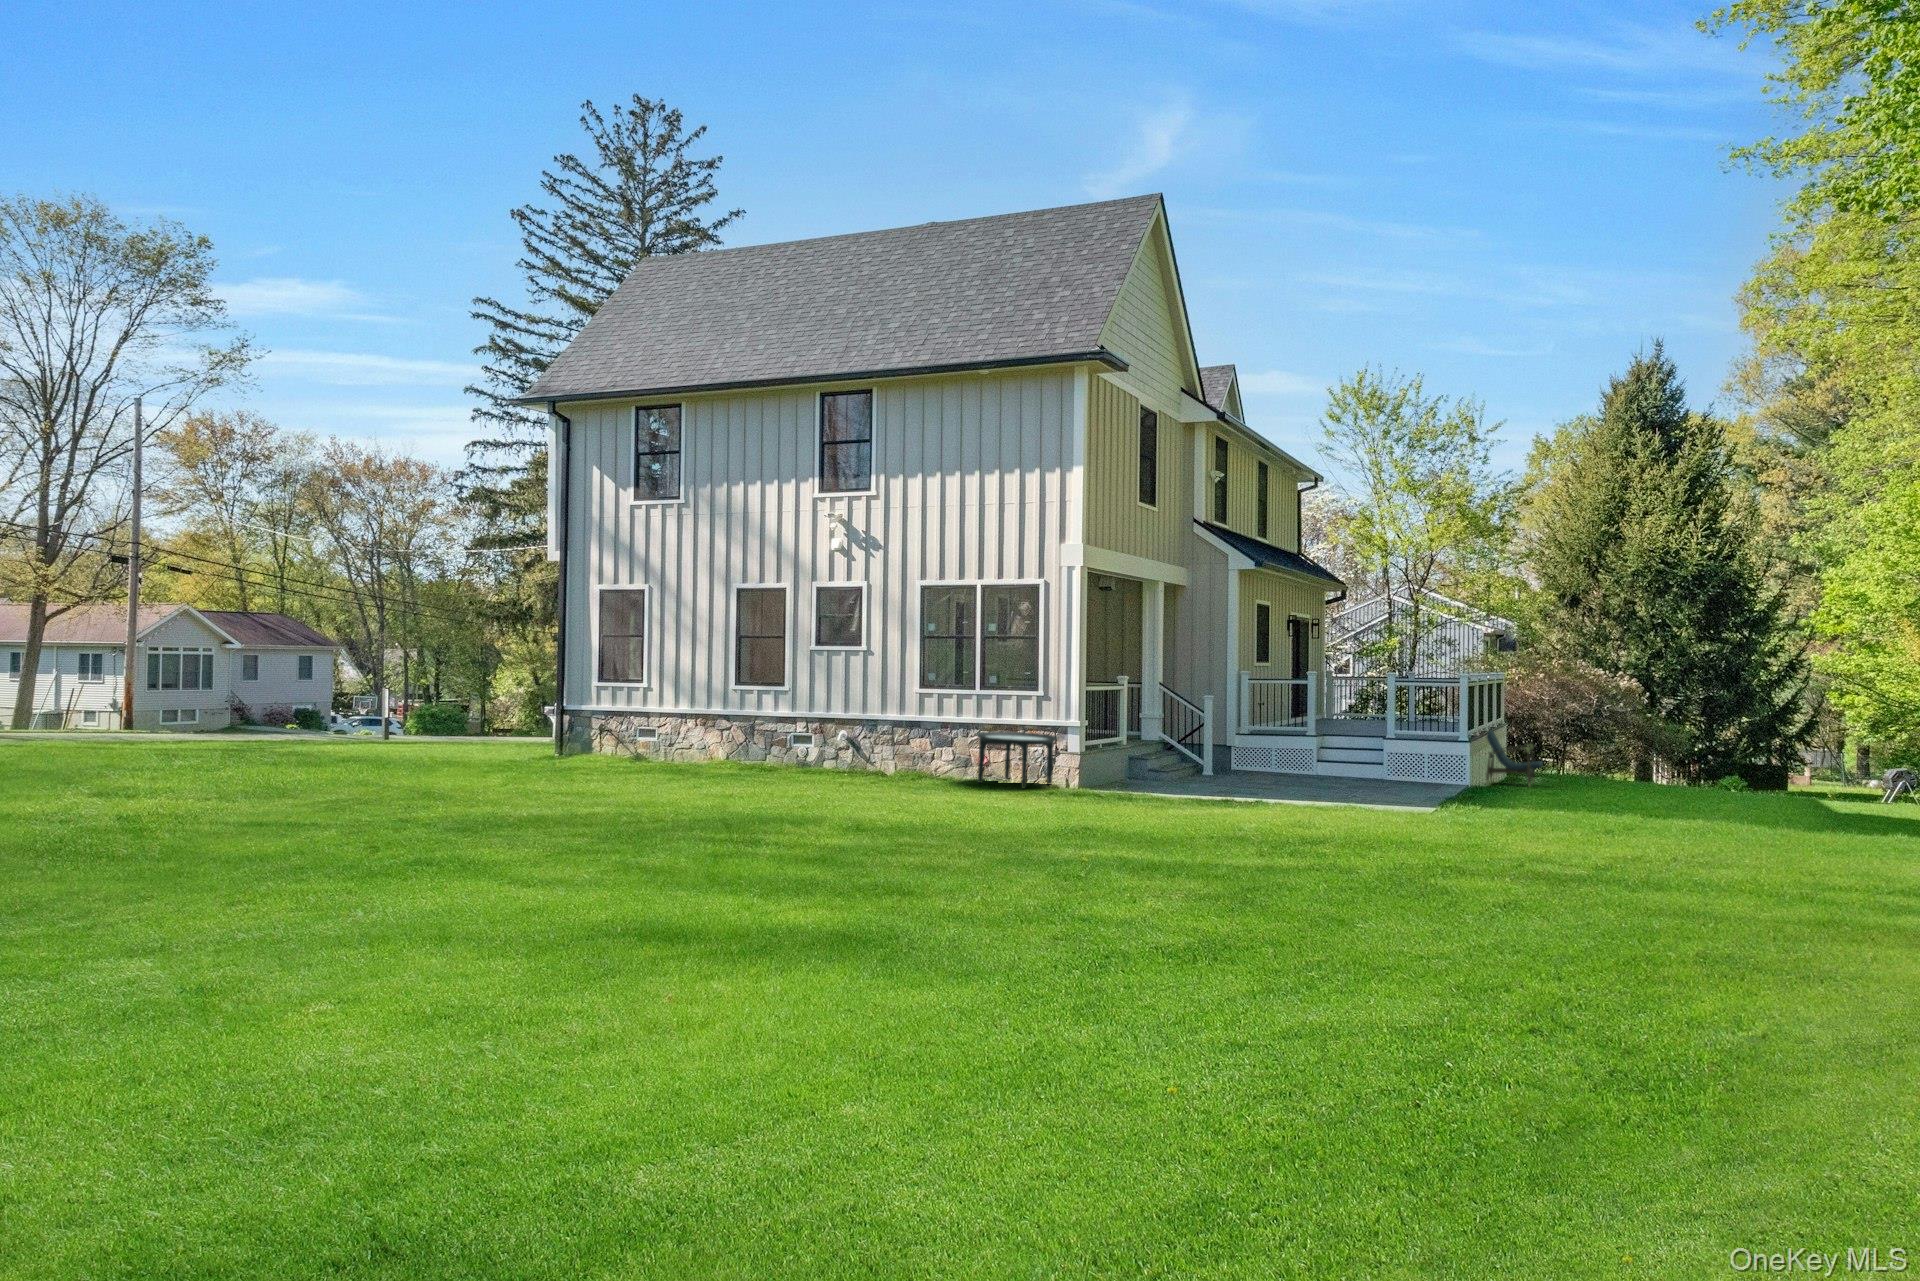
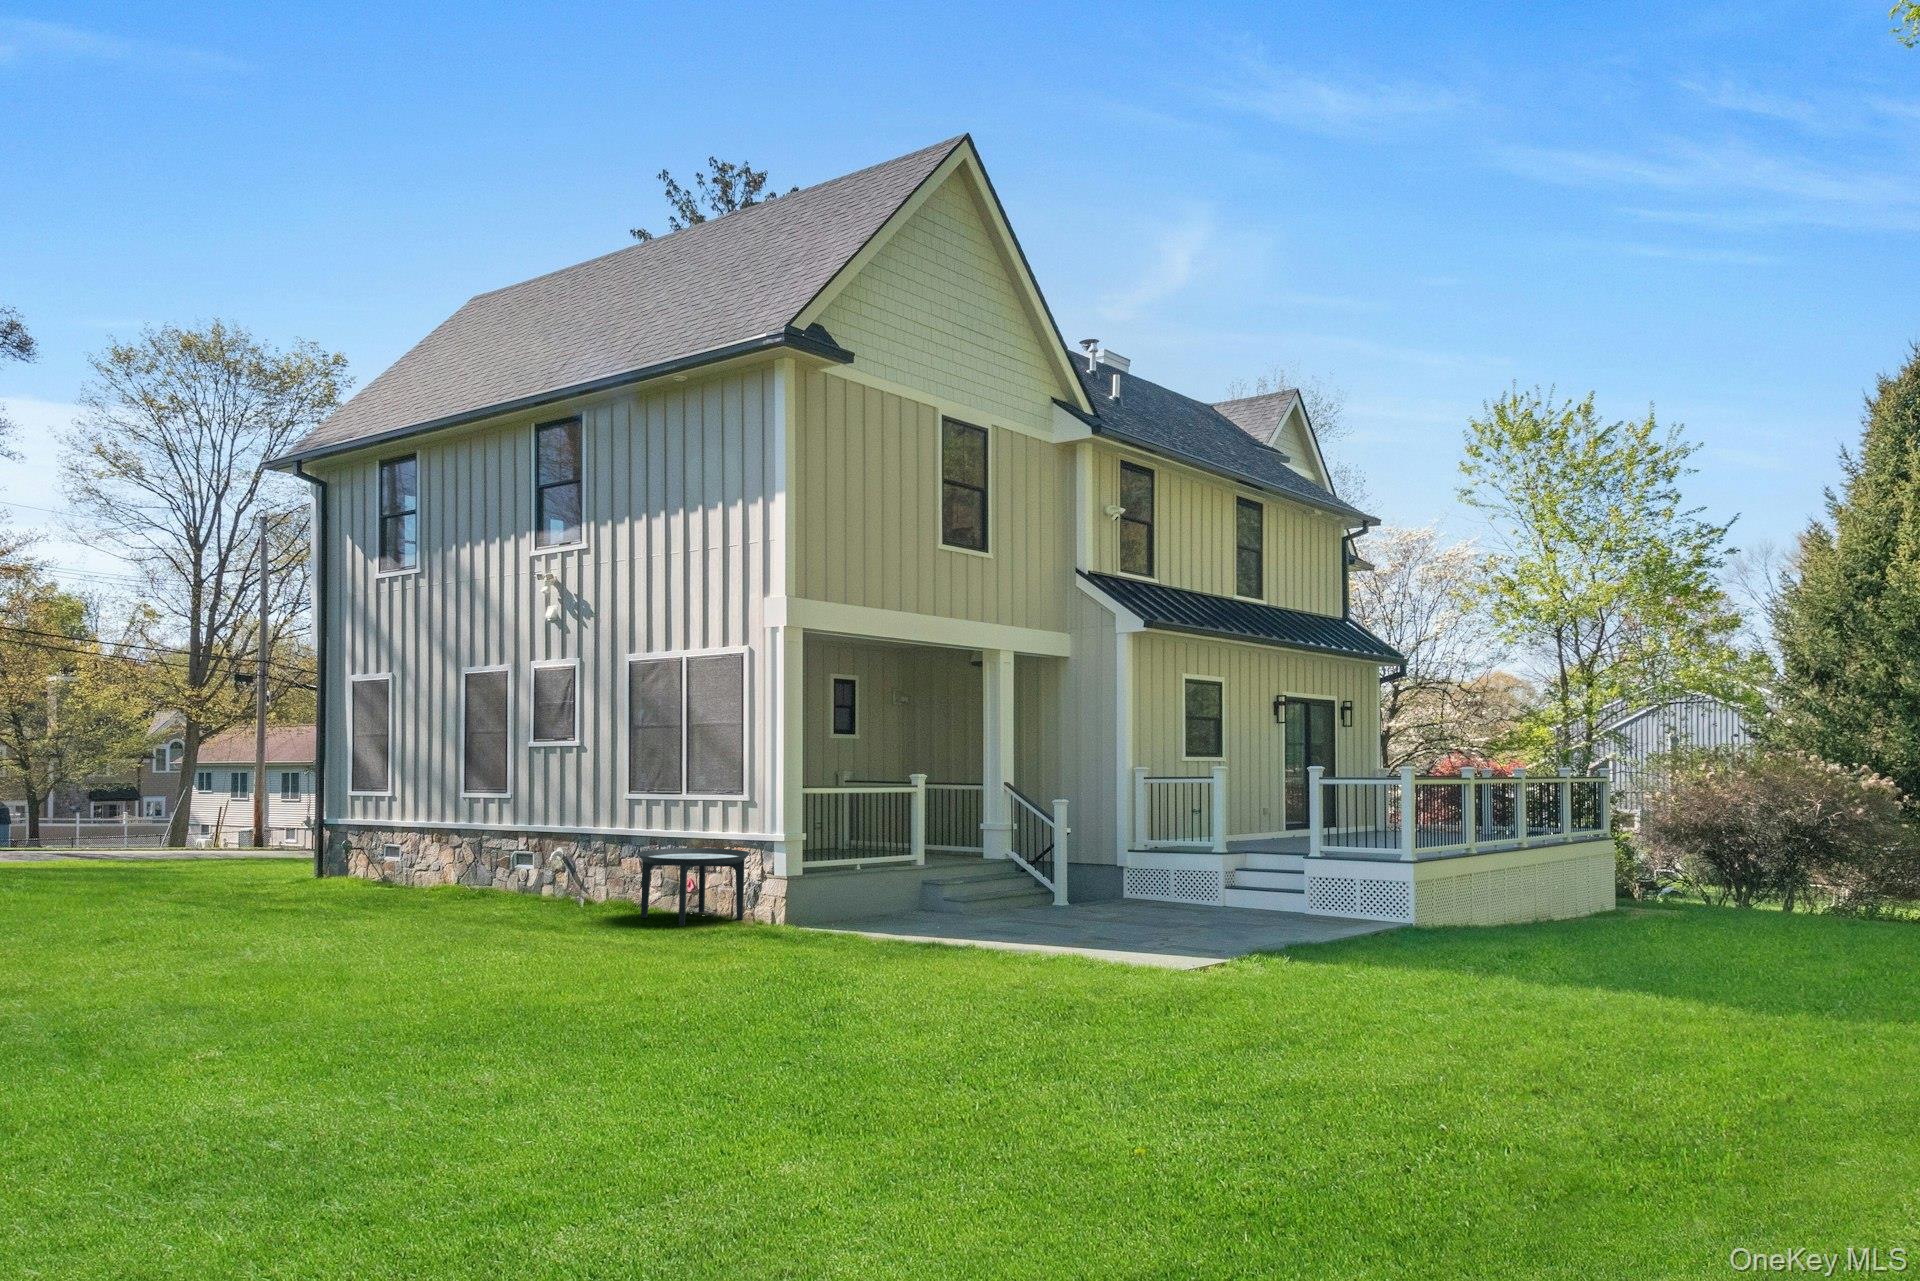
lounge chair: present [1486,730,1543,787] -> none [1470,840,1565,927]

